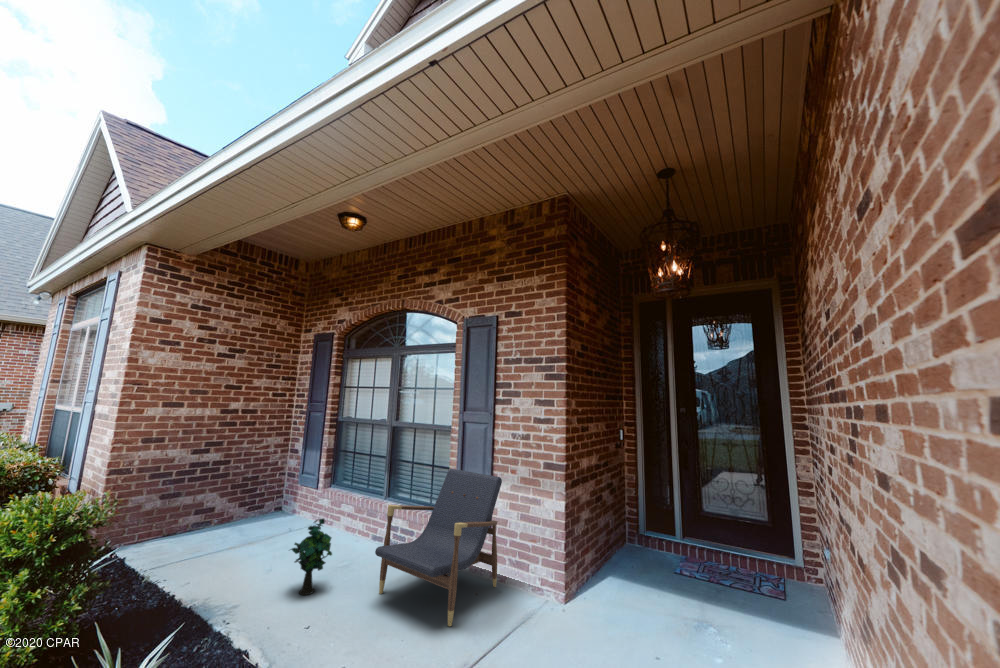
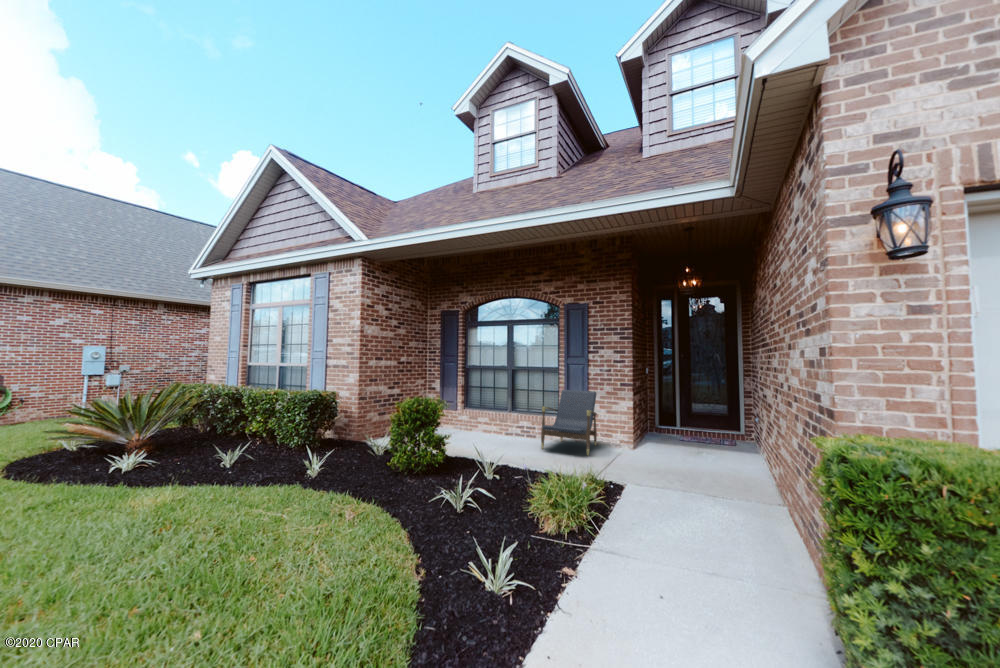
decorative plant: present [290,519,332,595] -> none [495,414,516,450]

